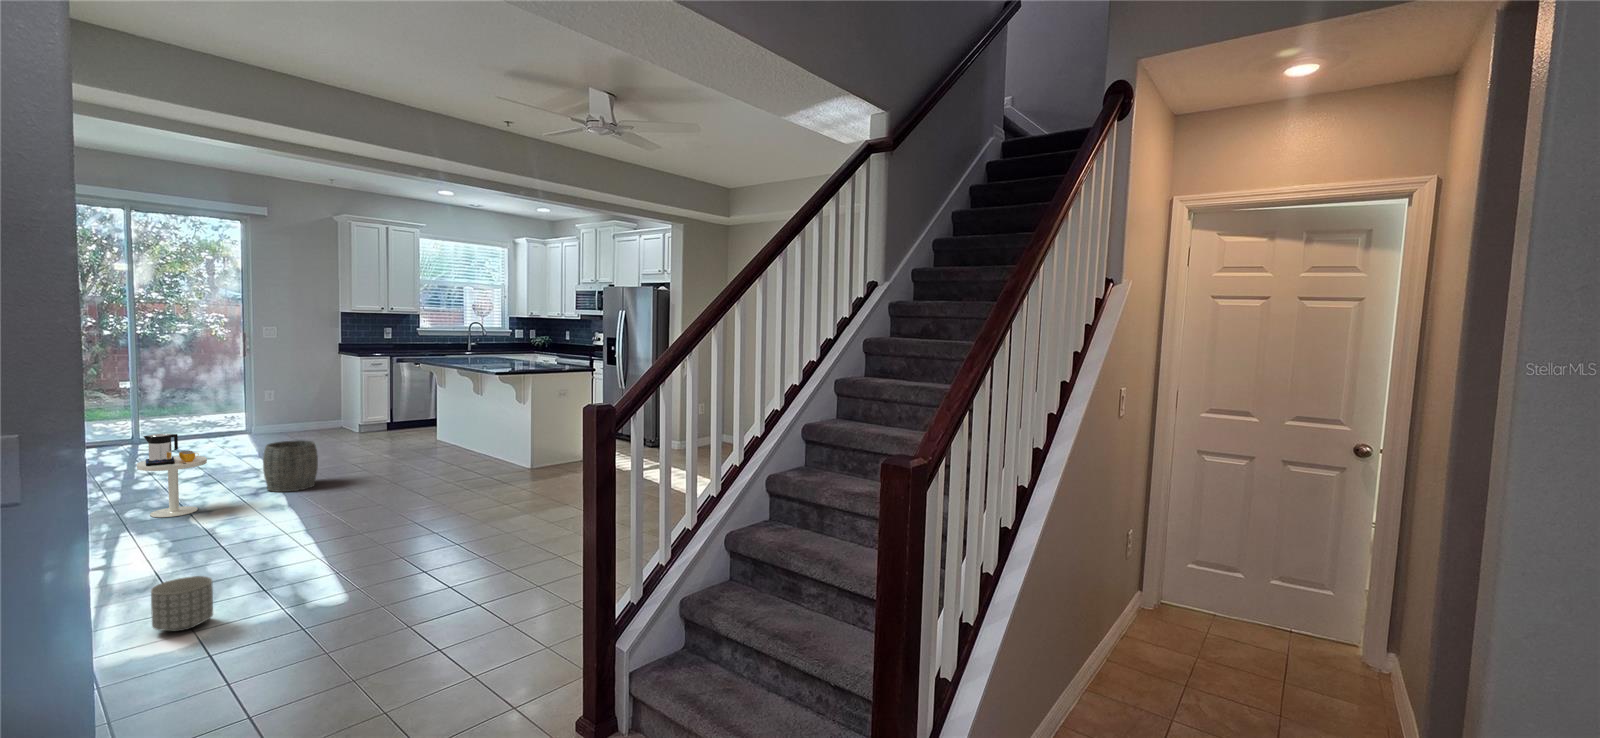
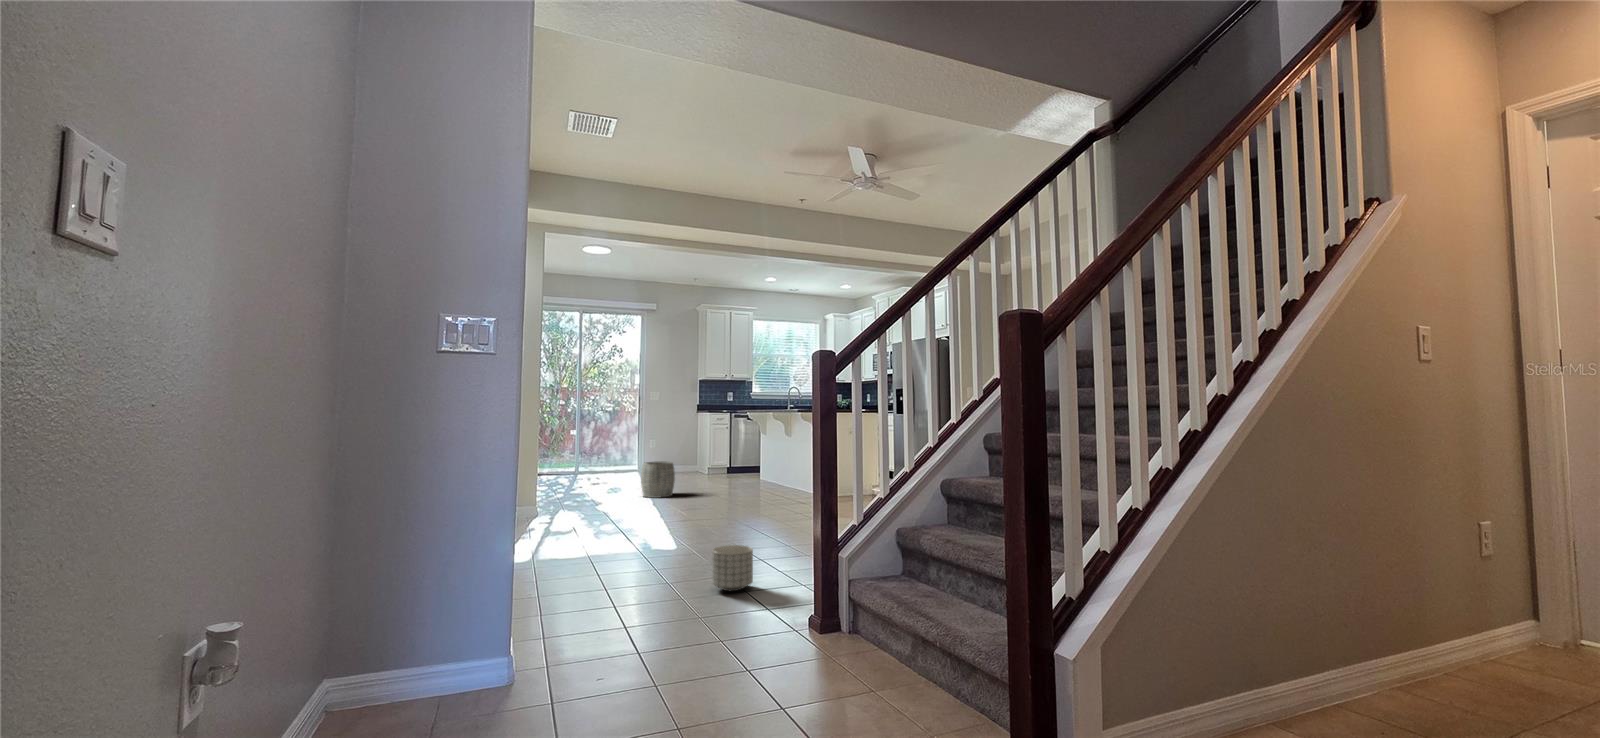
side table: present [137,433,207,517] -> none [569,448,607,506]
planter: present [151,576,213,631] -> present [712,545,753,591]

